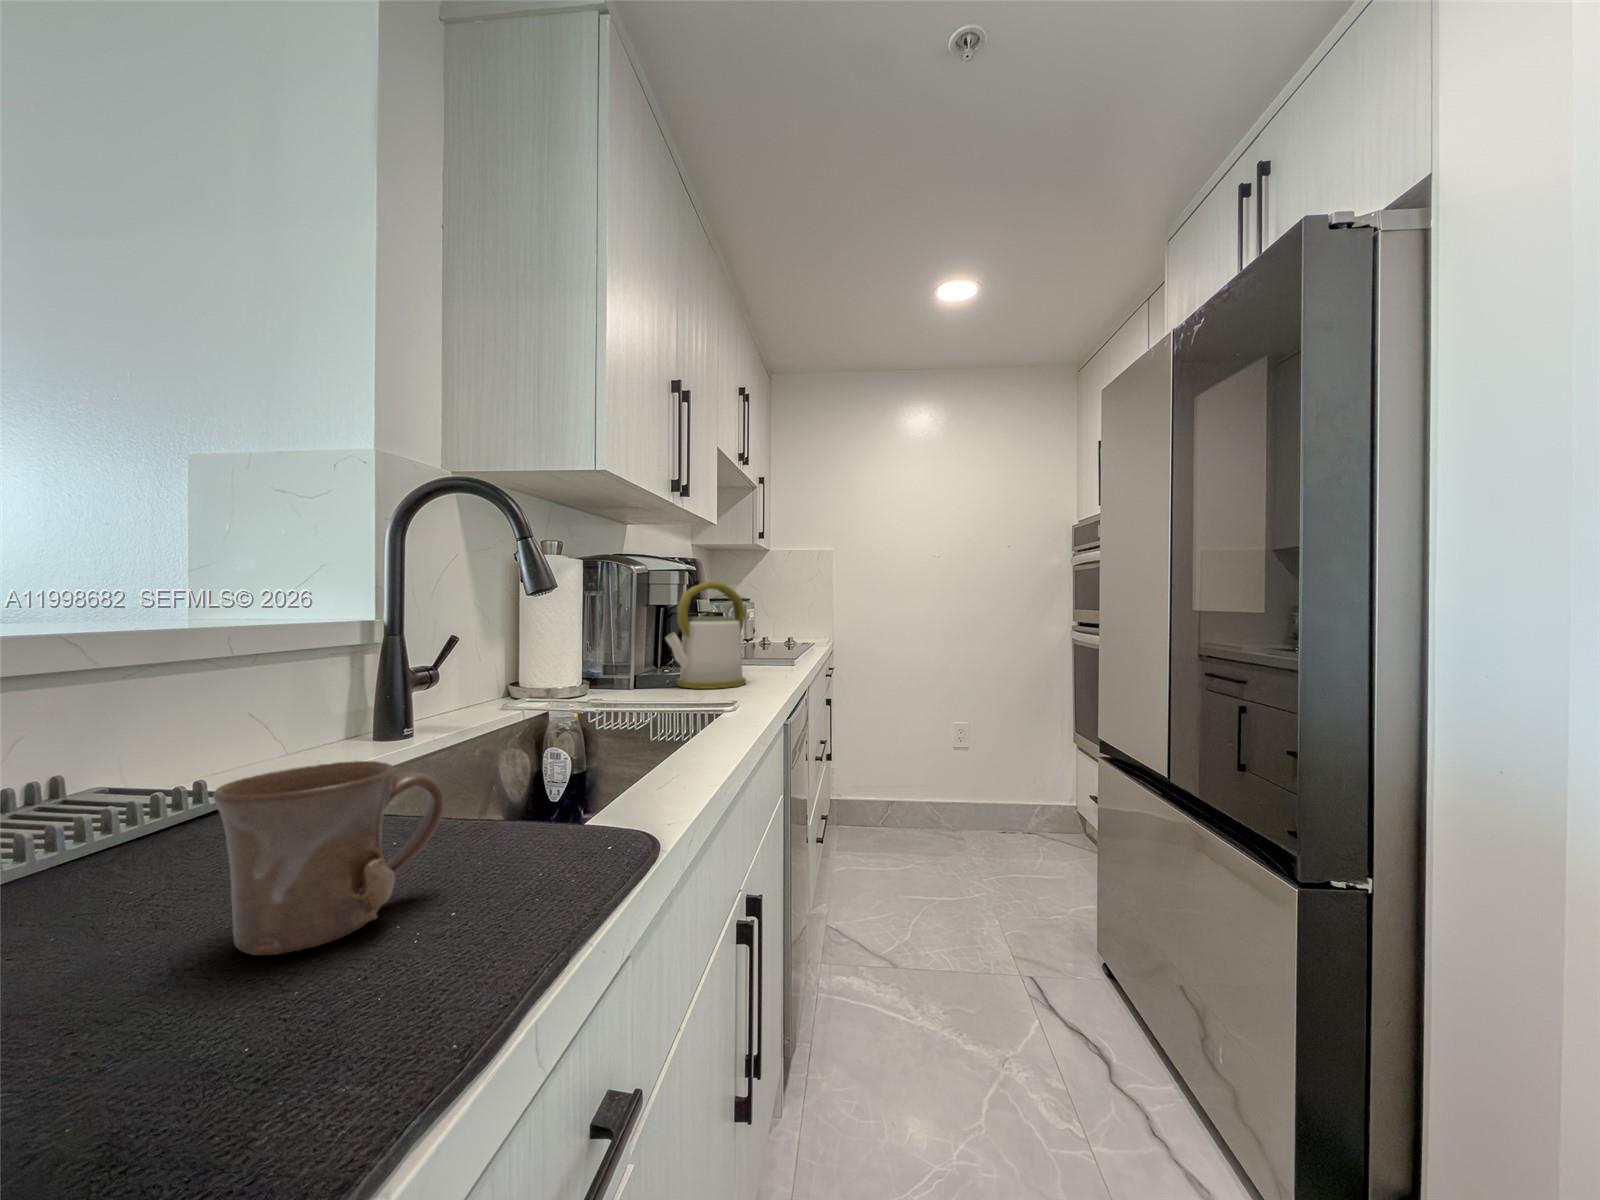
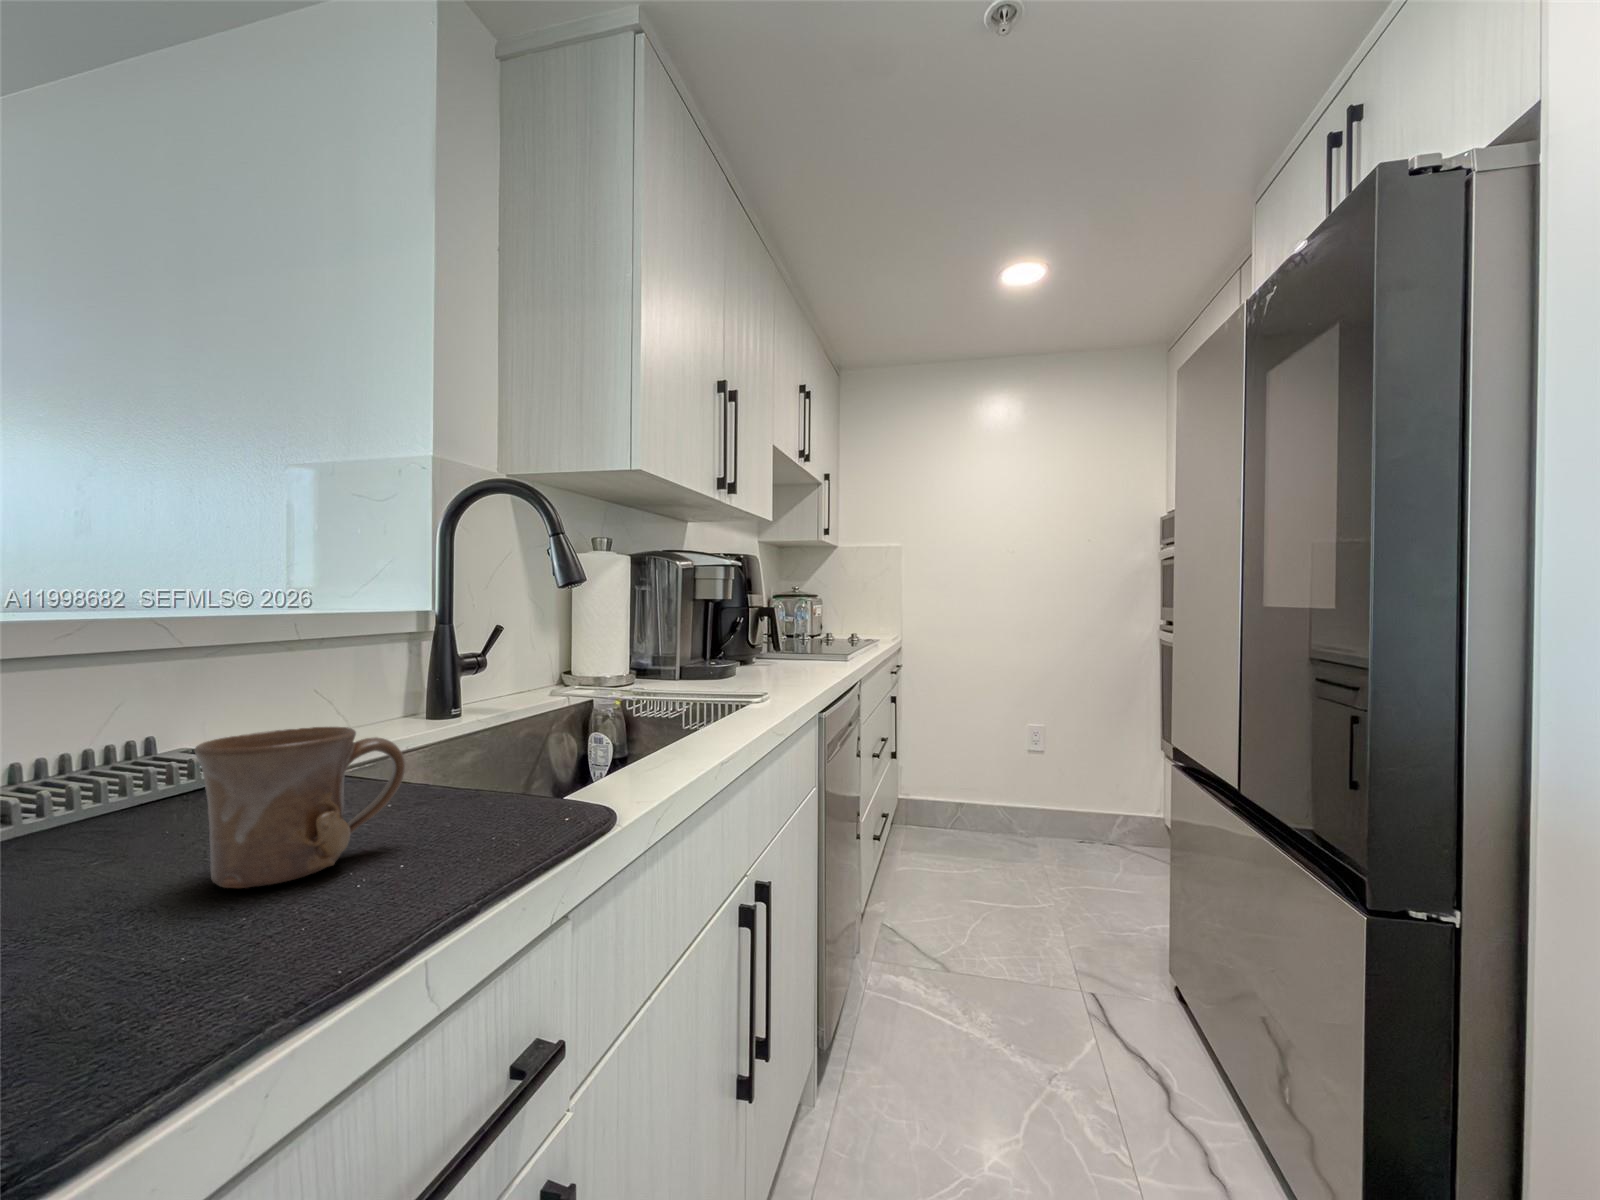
kettle: present [666,582,746,689] -> none [708,576,788,681]

